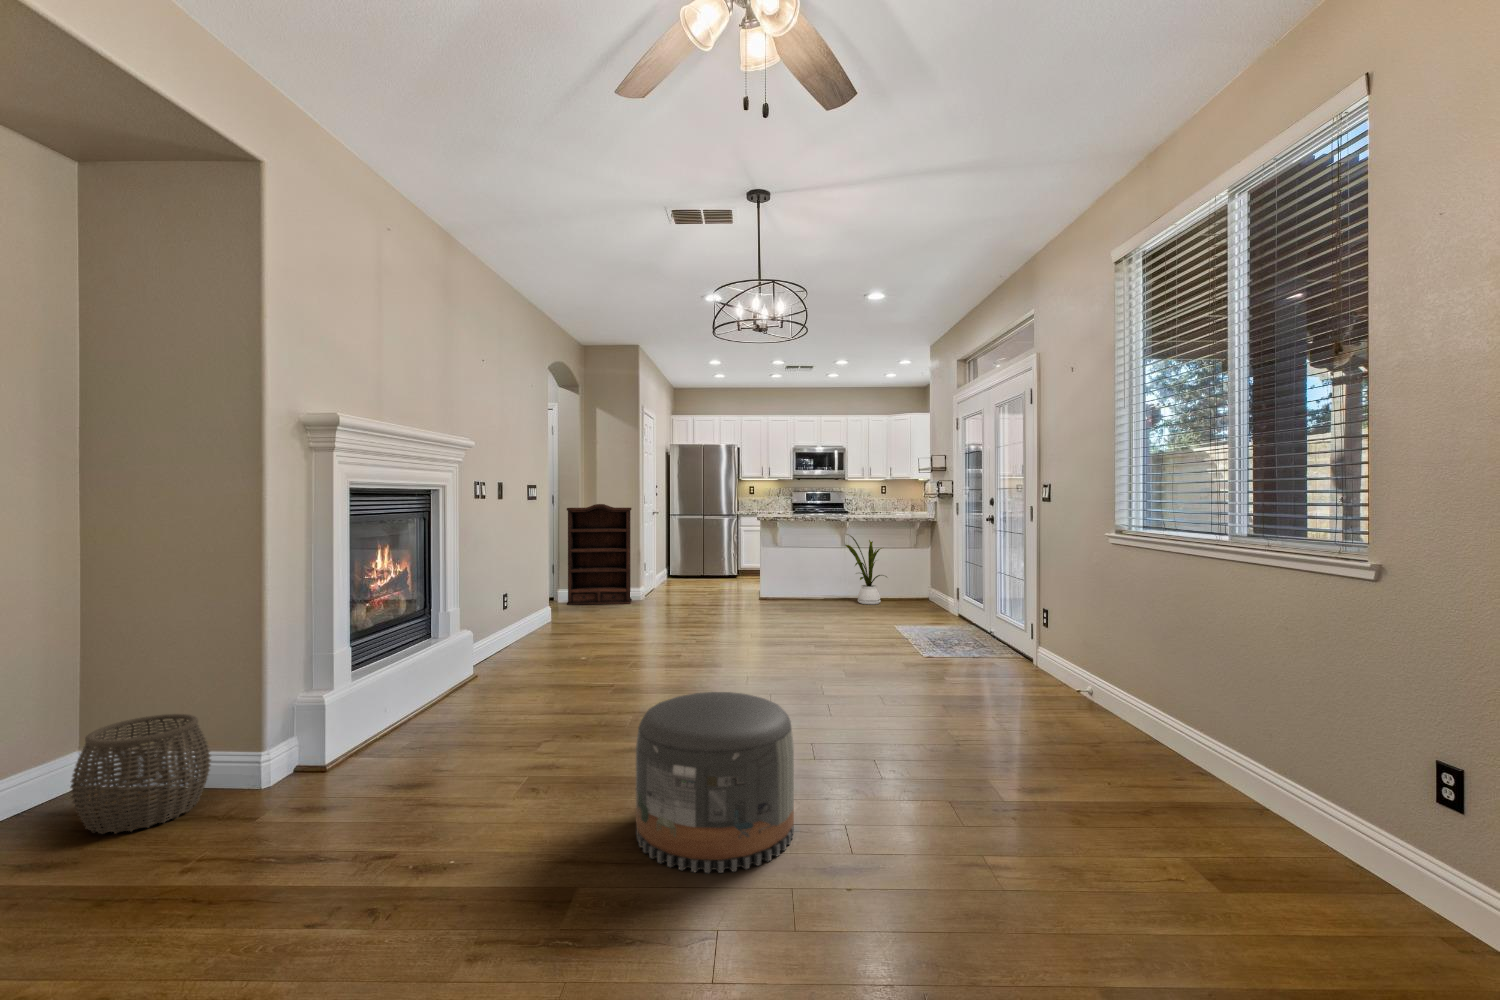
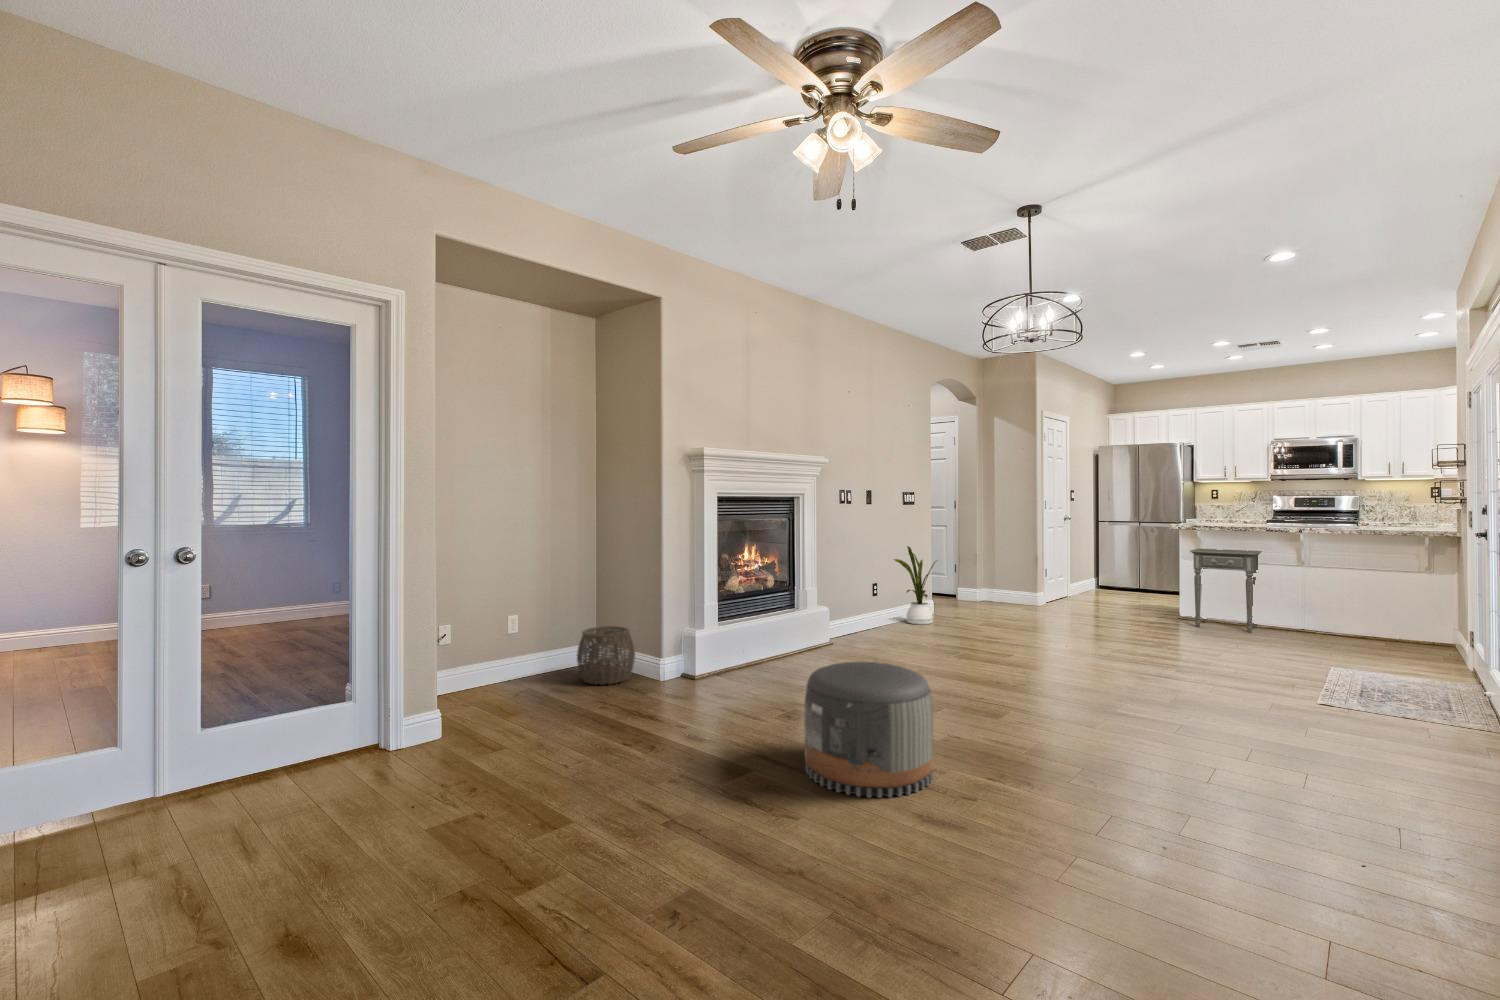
bookshelf: present [567,504,632,605] -> none [962,509,1028,607]
house plant: present [846,534,887,604] -> present [894,546,937,625]
side table: none [778,537,824,605] -> present [1190,549,1262,632]

